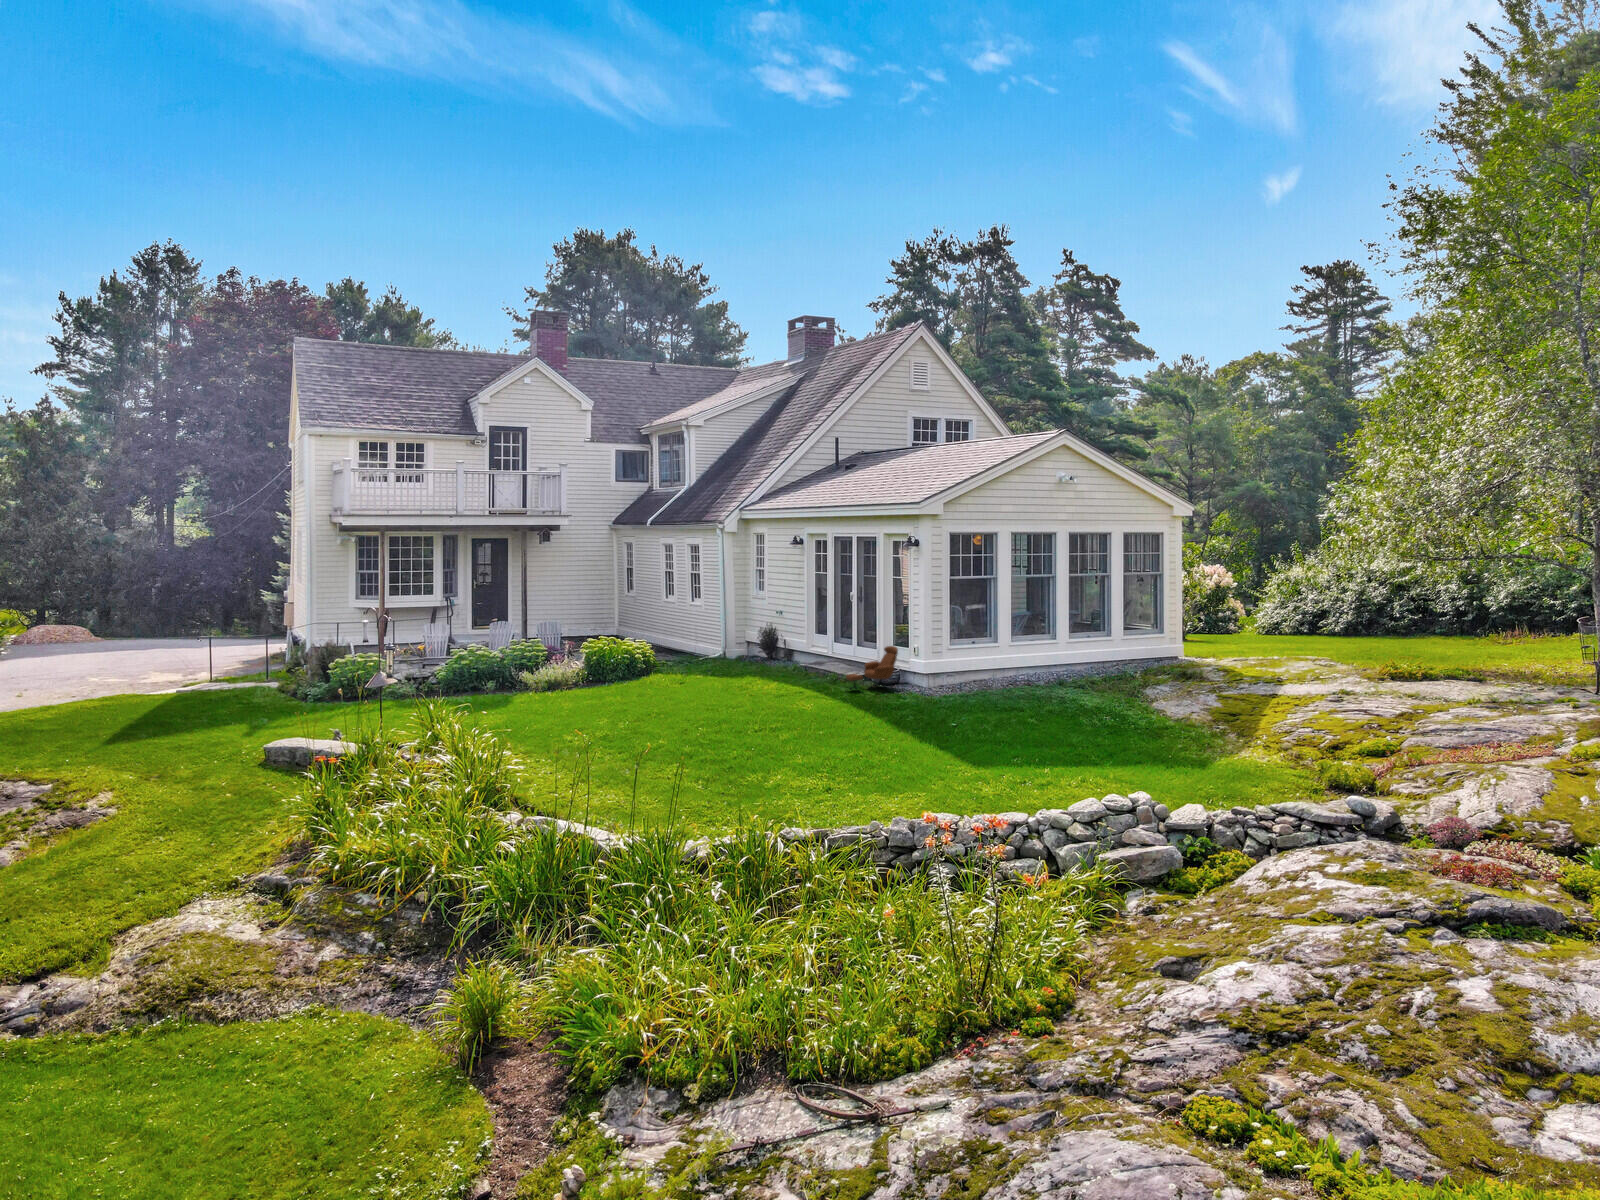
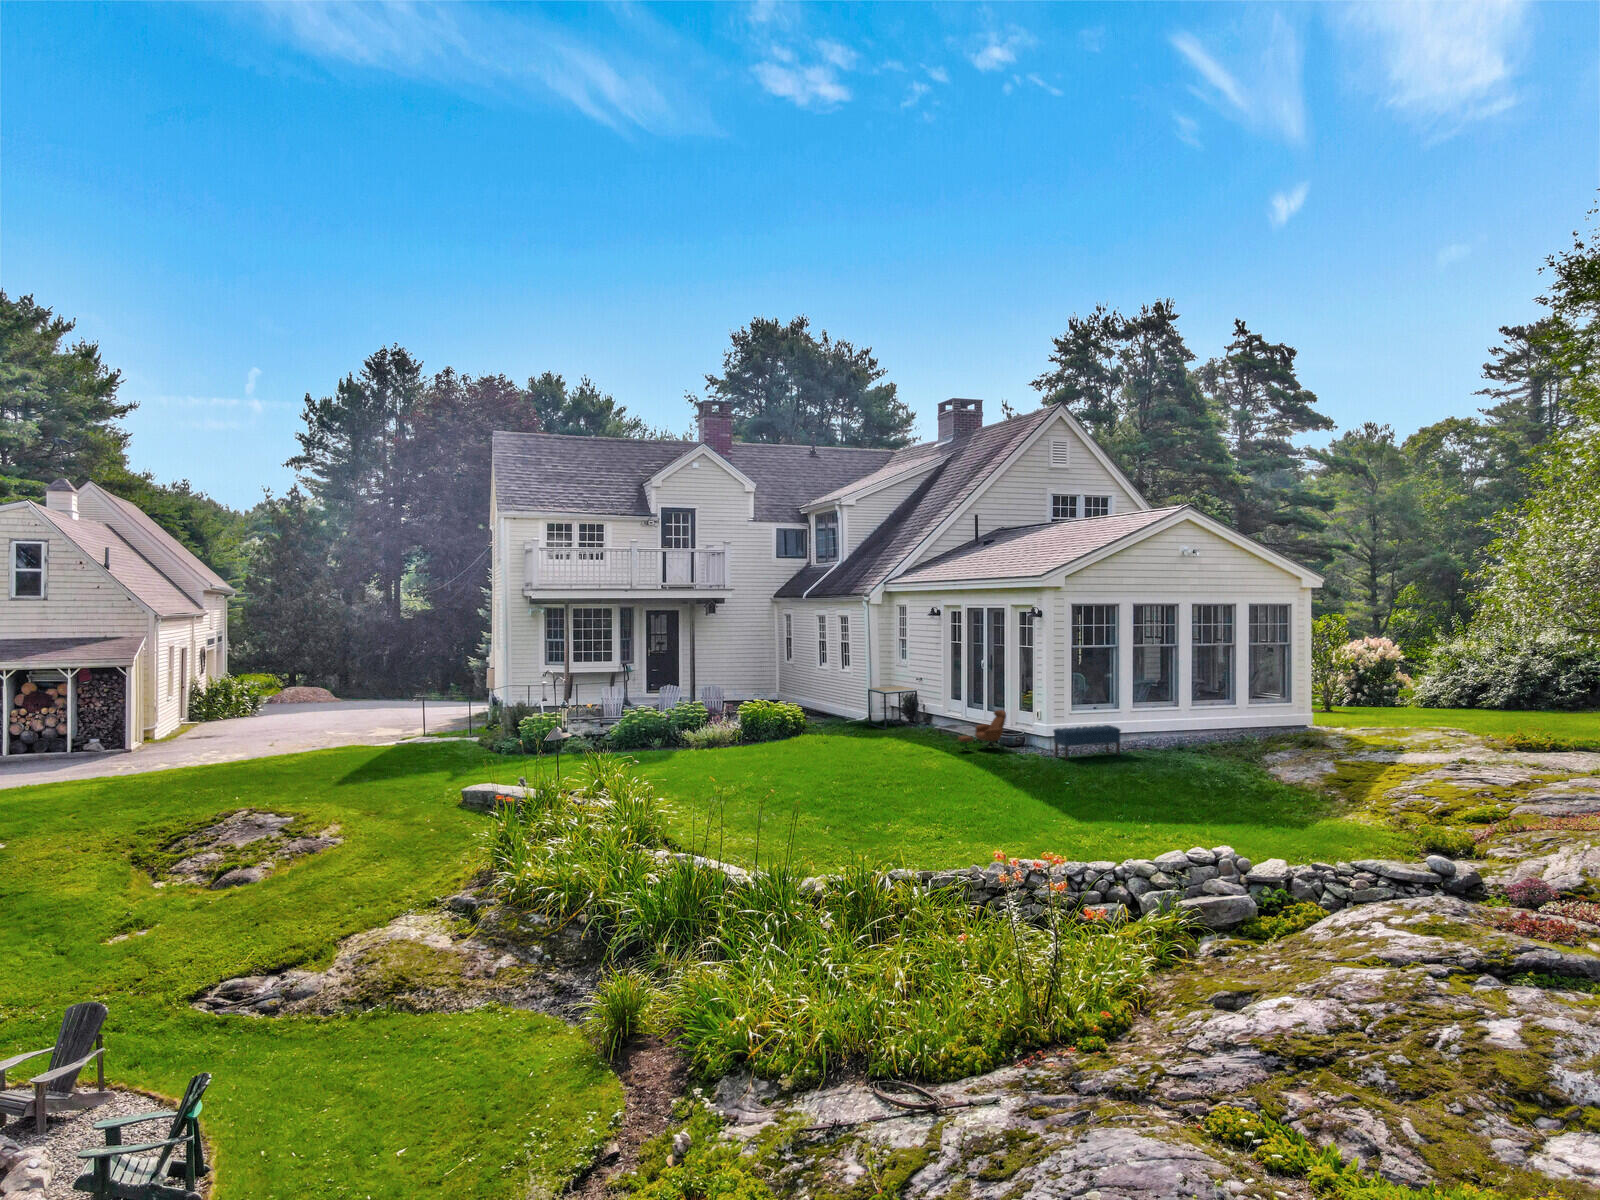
side table: none [744,619,798,667] -> present [868,686,918,730]
bench: none [949,662,1019,700] -> present [1053,725,1121,760]

